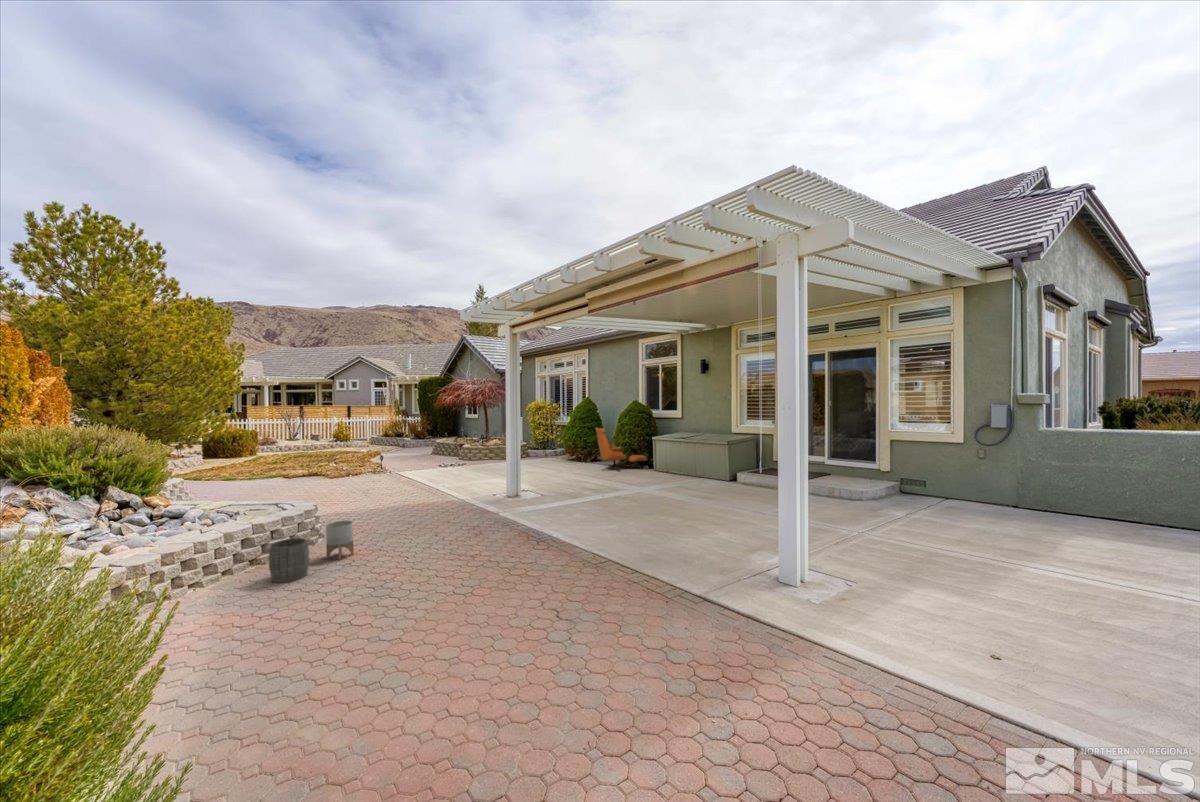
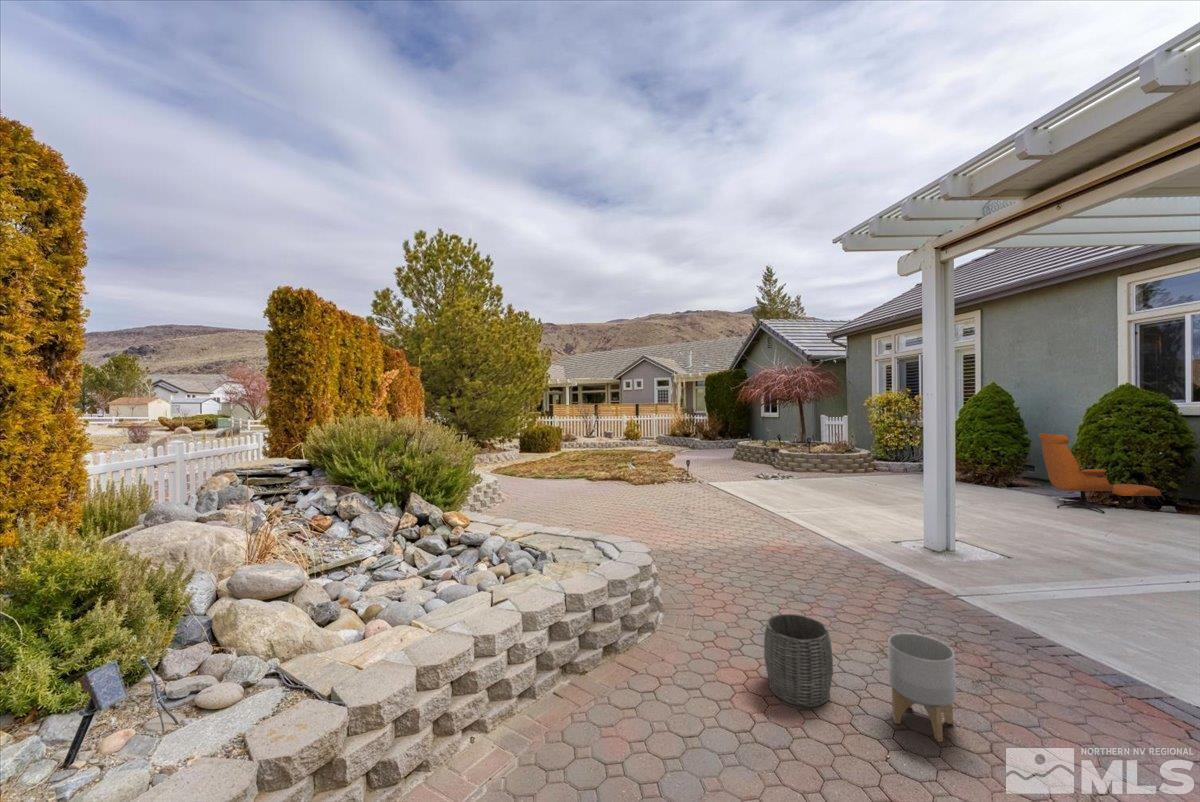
planter: present [326,520,354,560] -> present [888,633,956,742]
woven basket: present [269,538,309,582] -> present [764,614,833,707]

